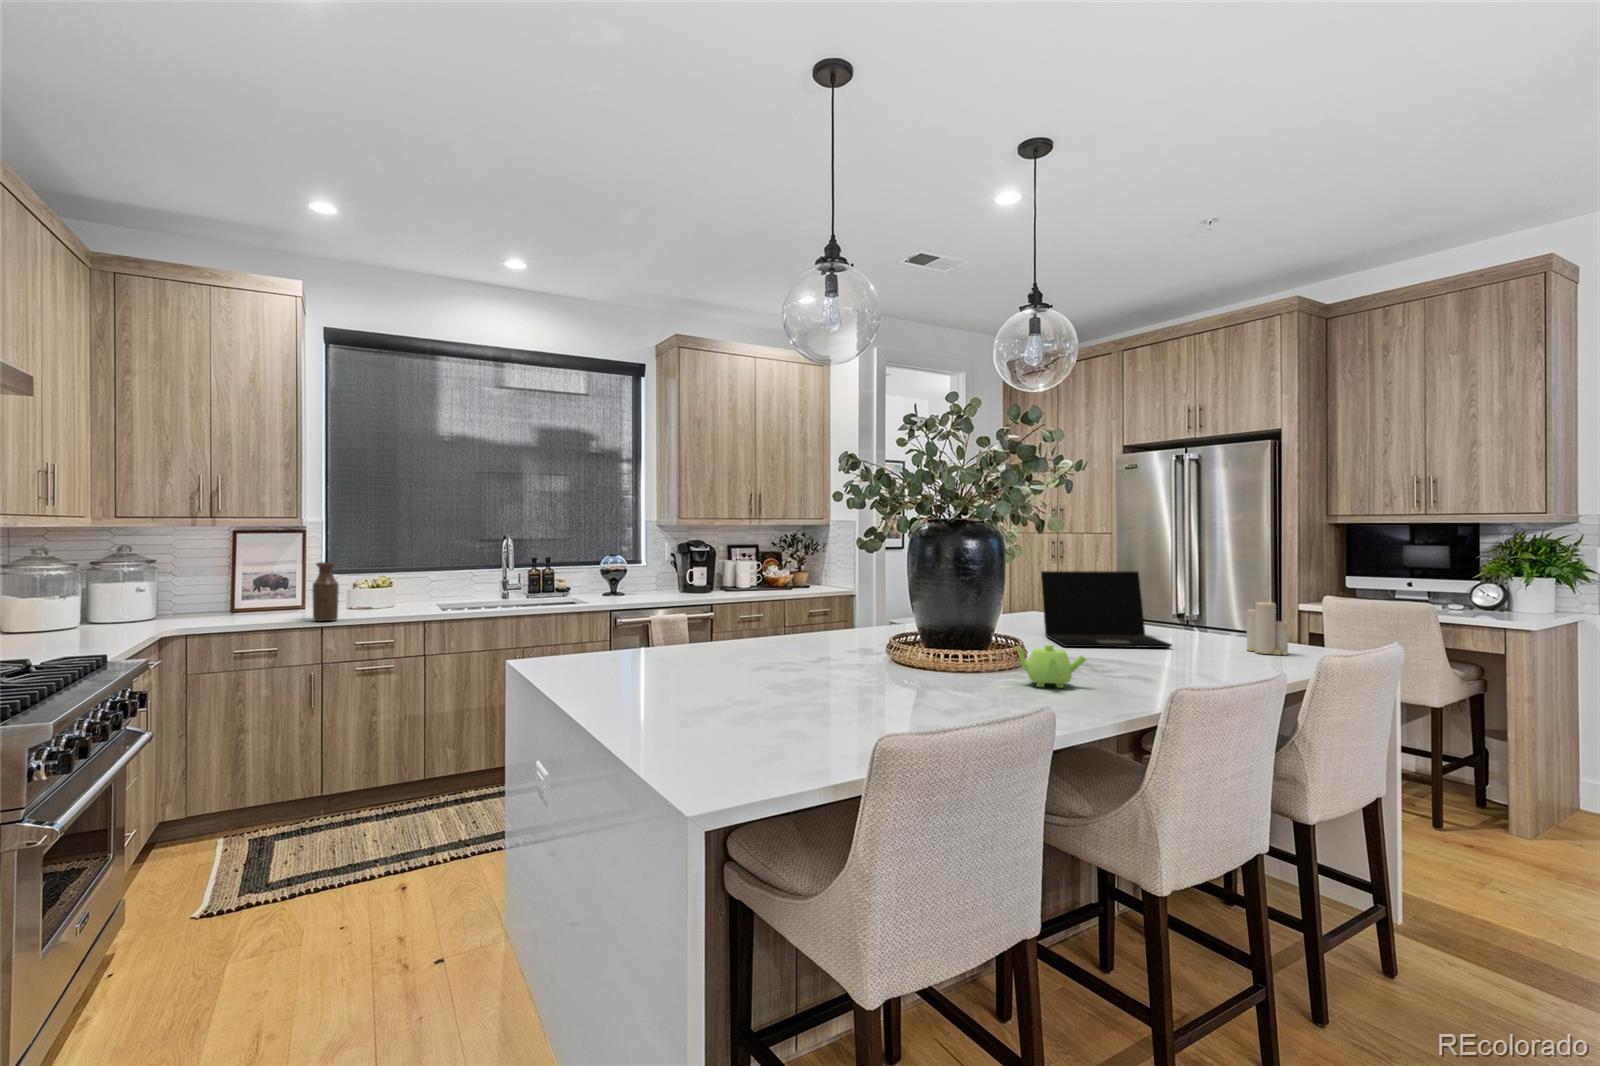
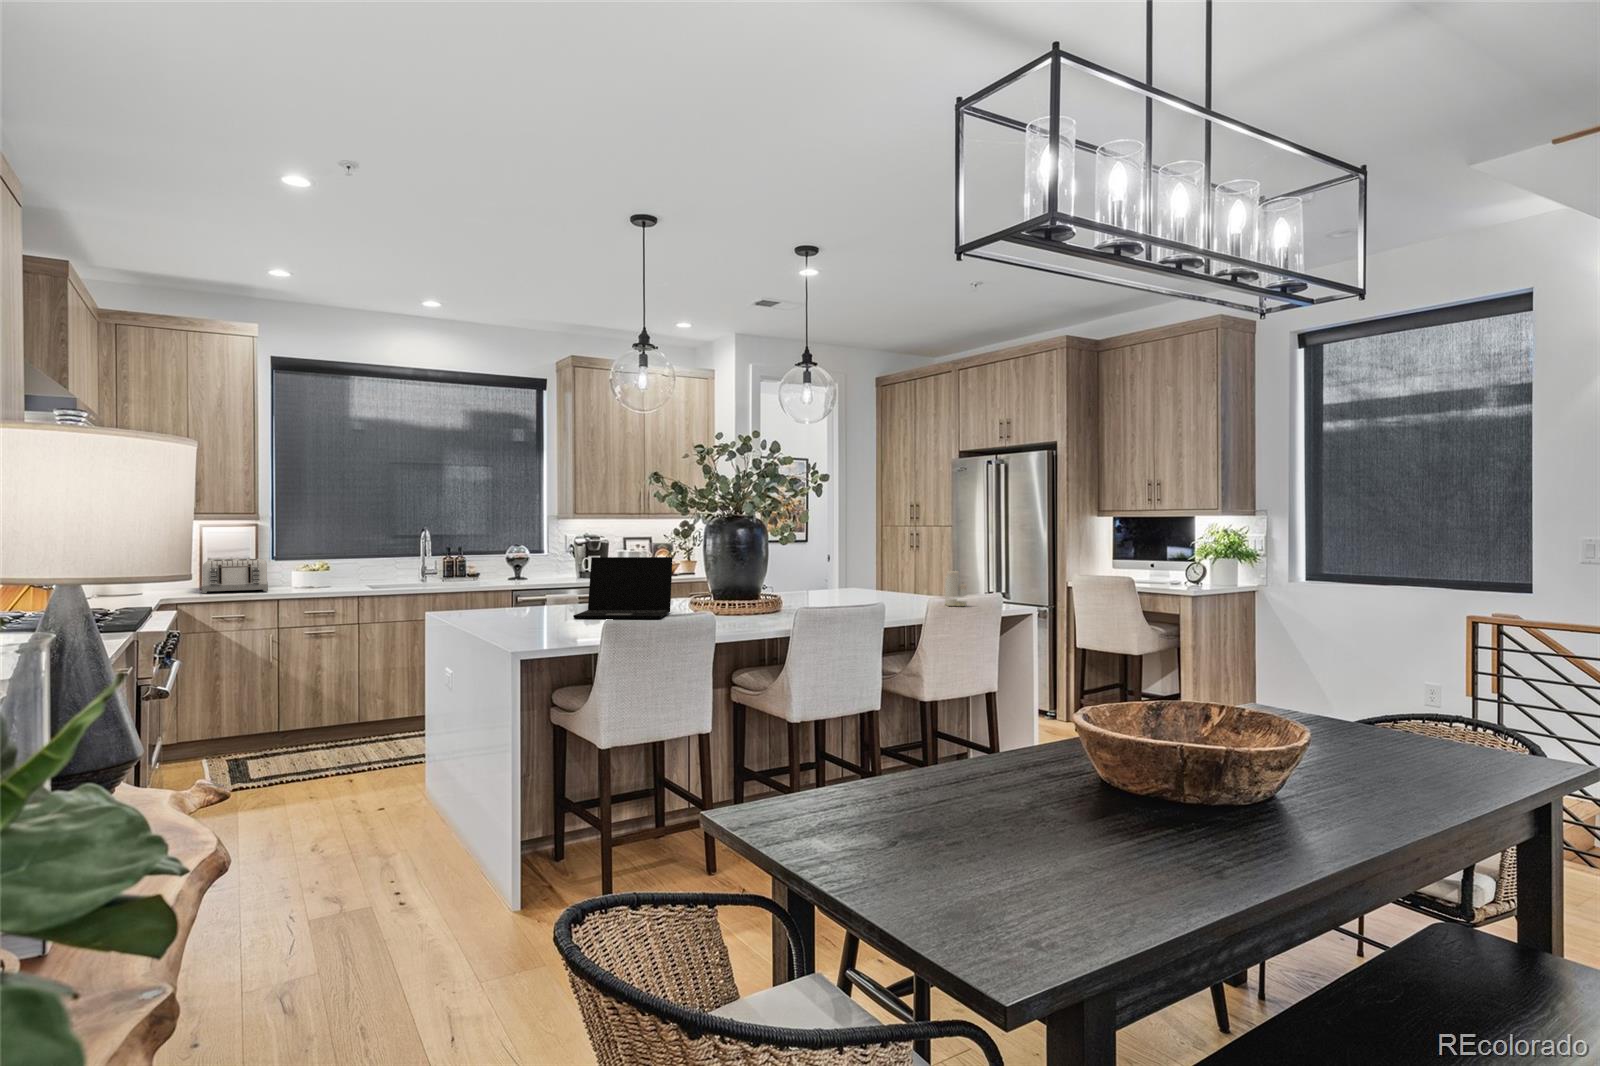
bottle: present [312,562,339,621] -> none [272,548,292,594]
laptop: present [1041,571,1172,648] -> present [573,557,673,619]
toaster: none [224,574,314,620] -> present [202,559,268,593]
teapot: present [1015,645,1086,688] -> none [750,593,794,619]

